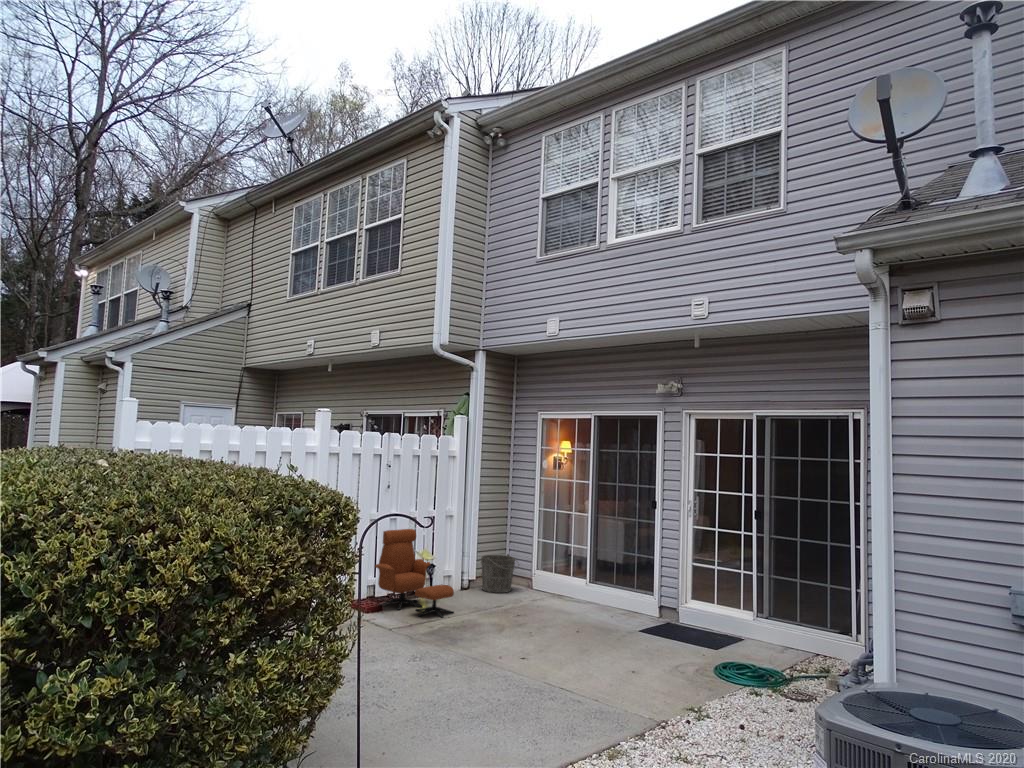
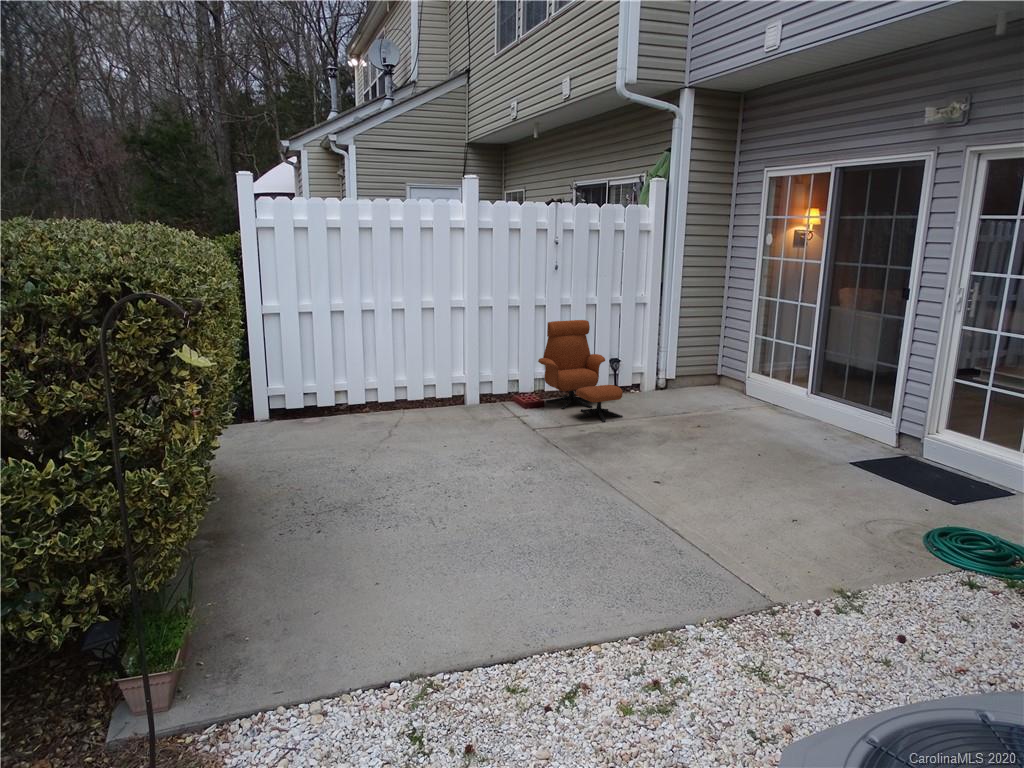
bucket: present [481,554,516,593] -> none [678,351,727,396]

